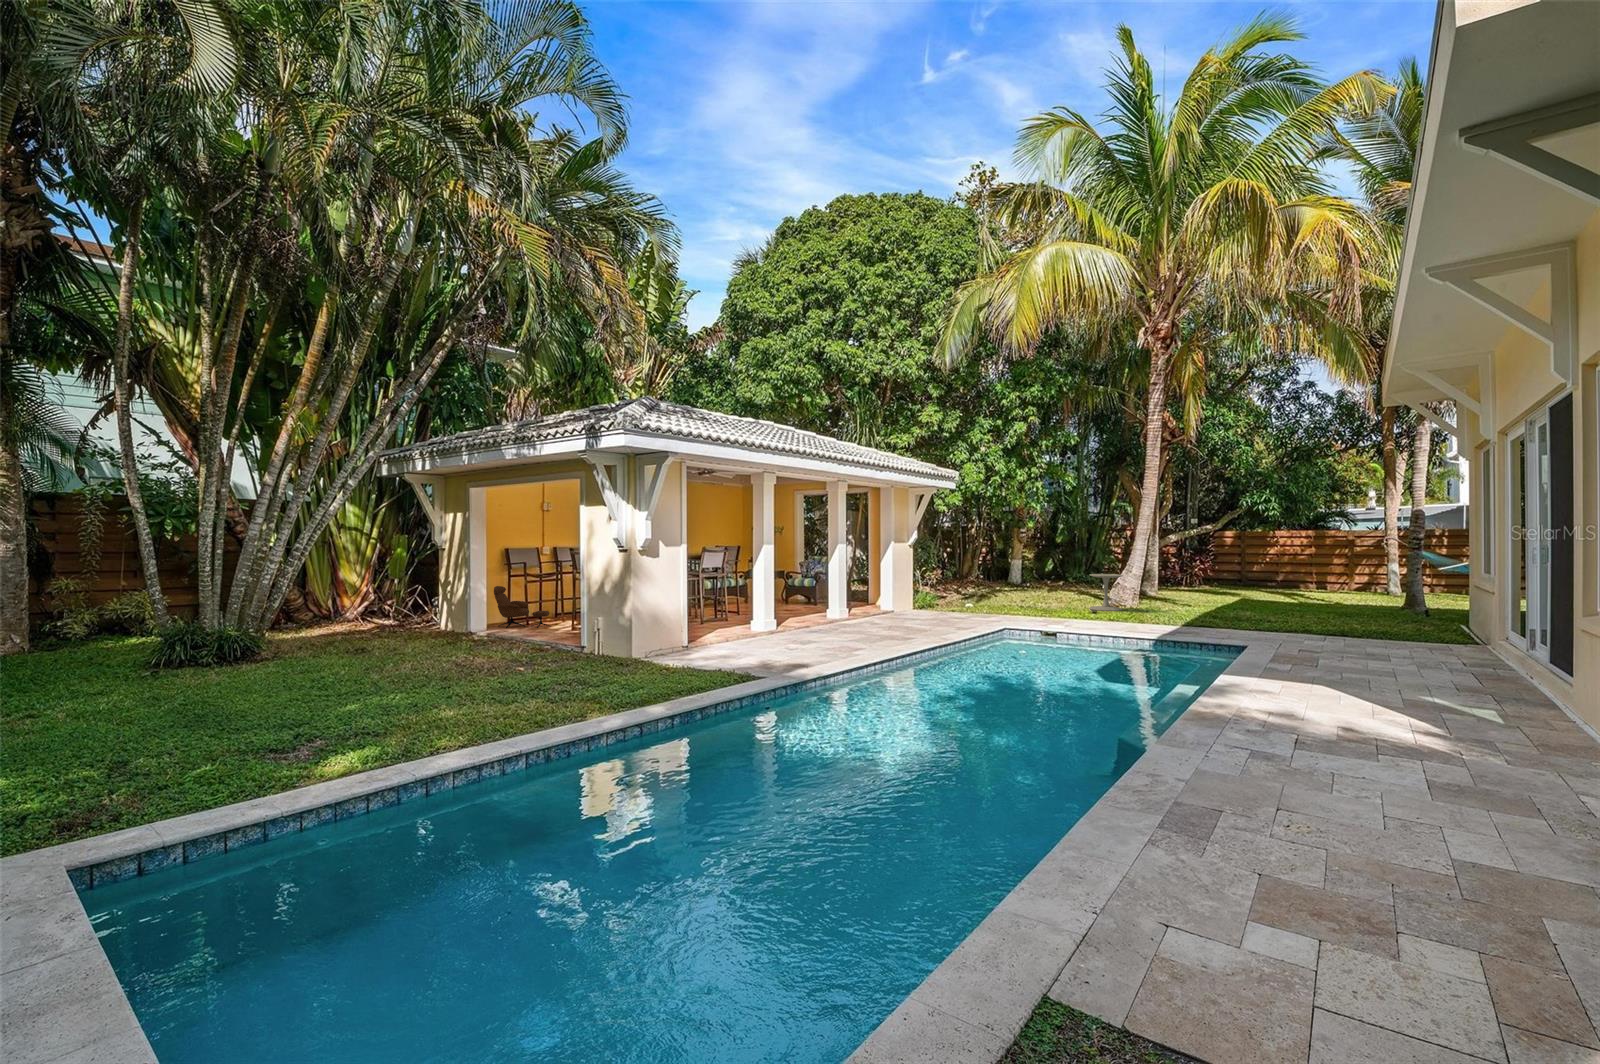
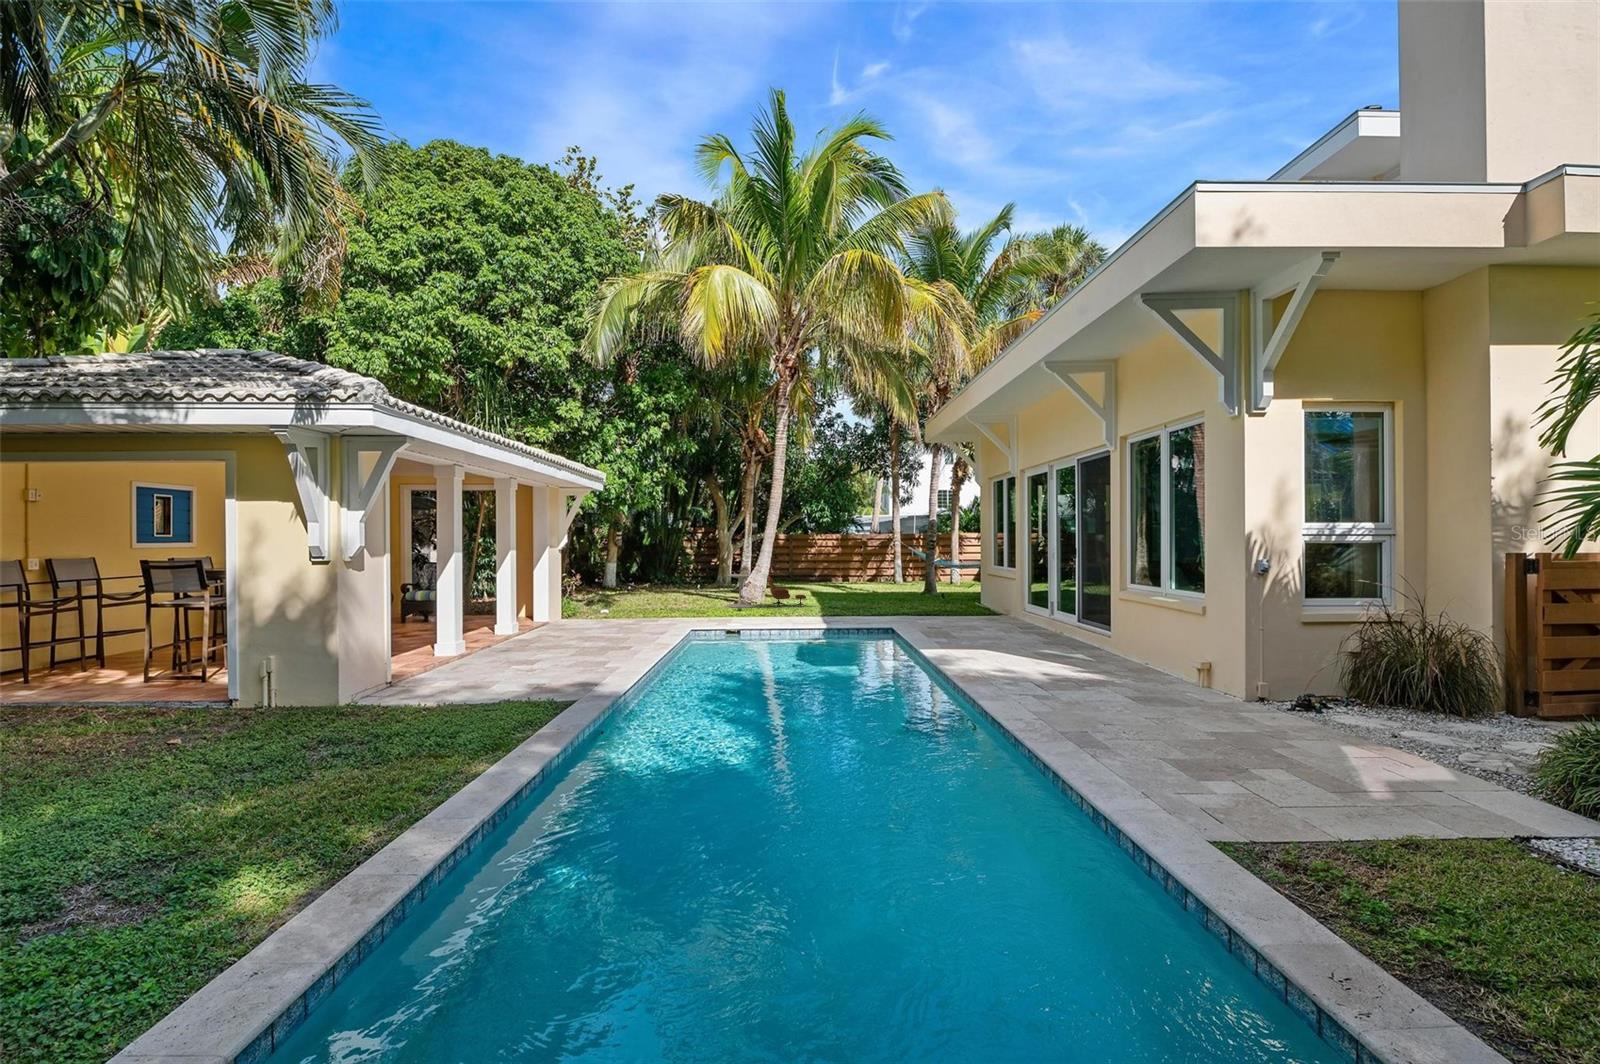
lounge chair: present [494,586,549,628] -> present [767,576,806,607]

